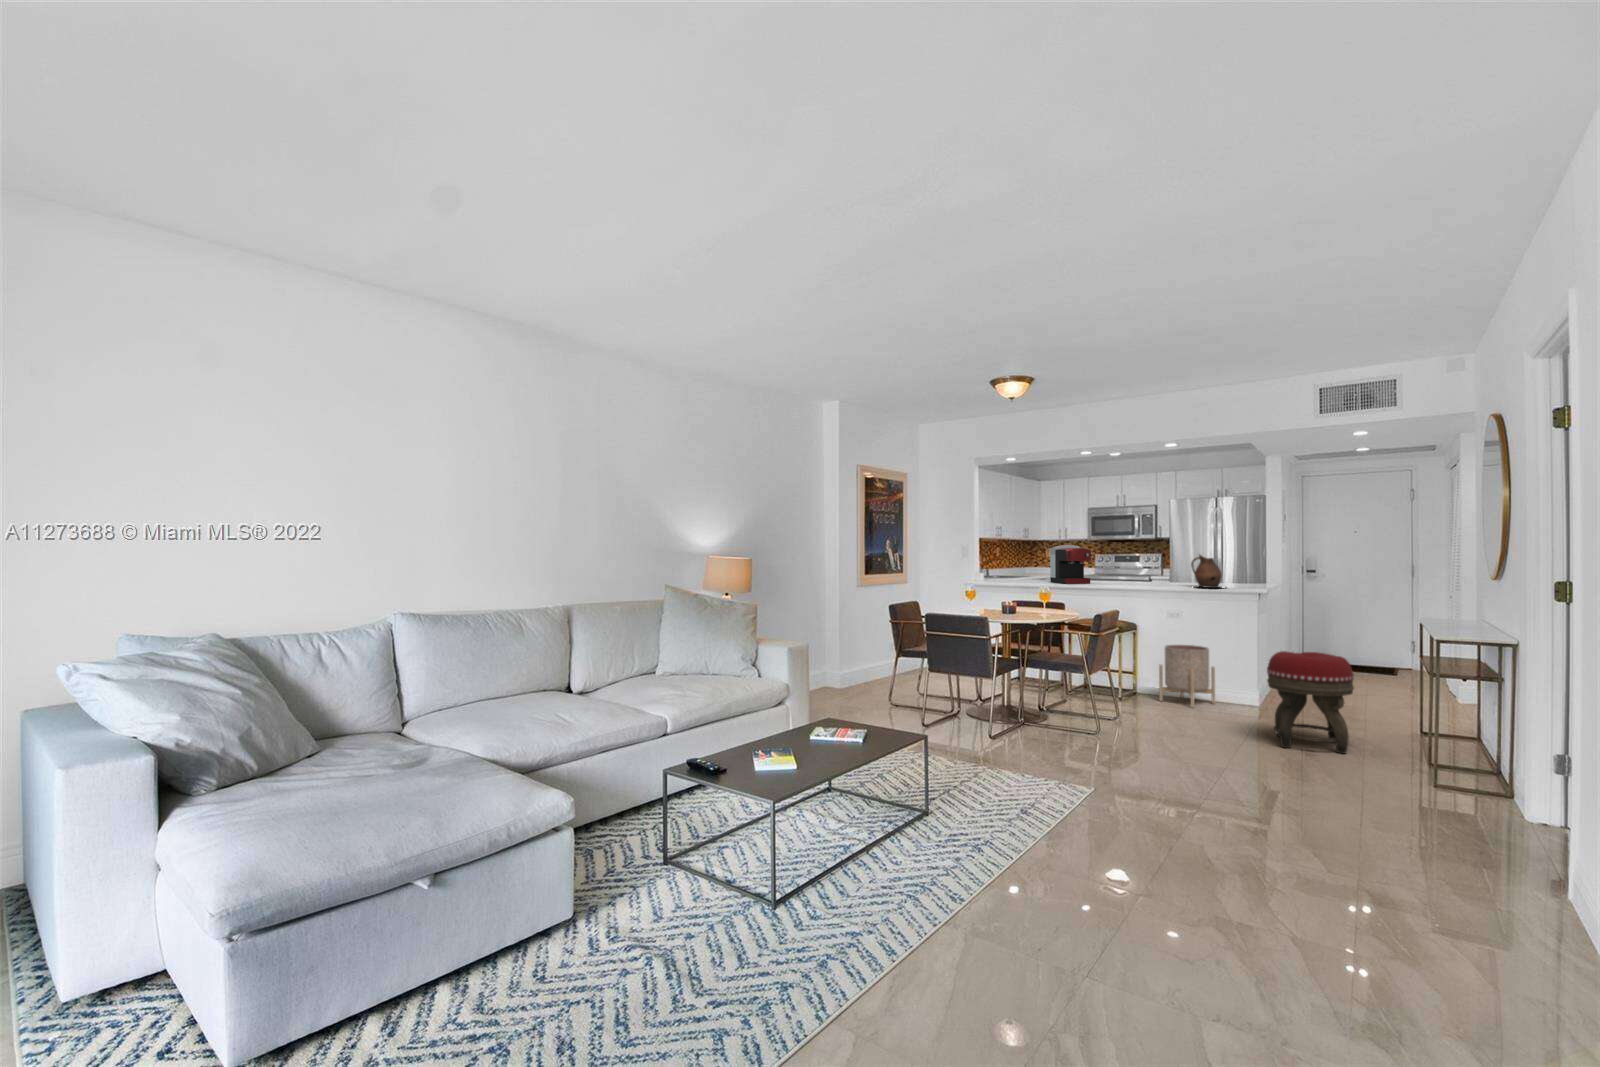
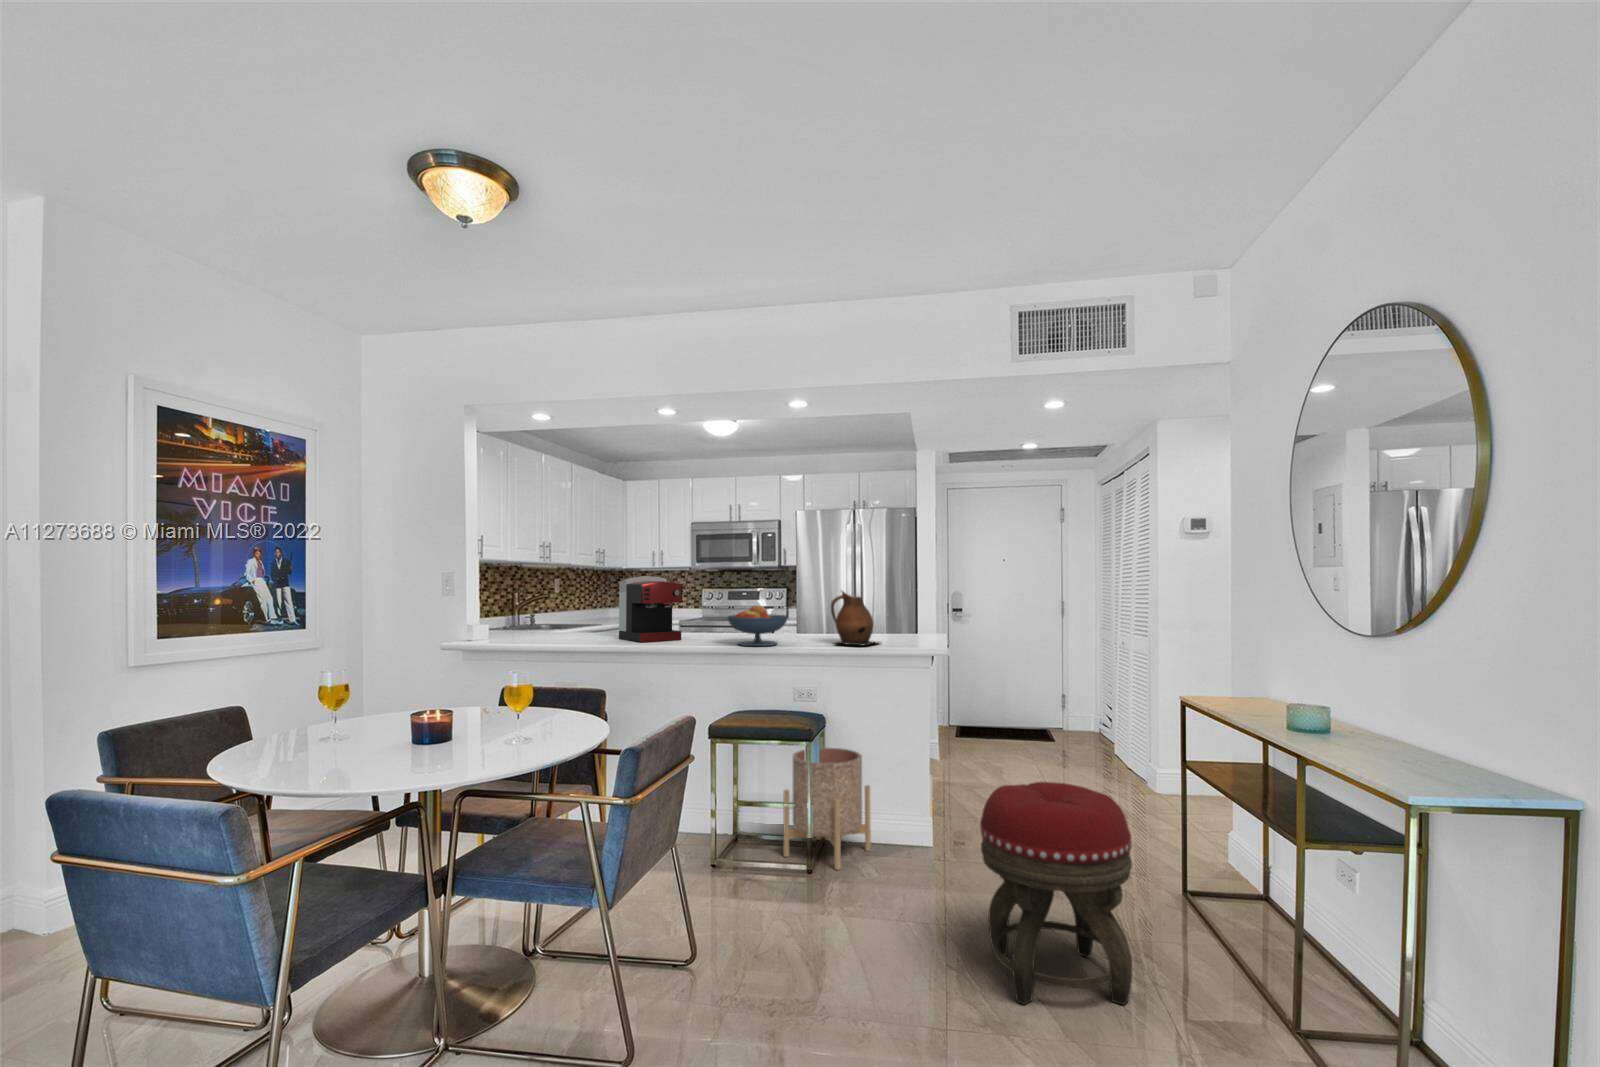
fruit bowl: none [1121,563,1162,587] -> present [728,606,788,646]

